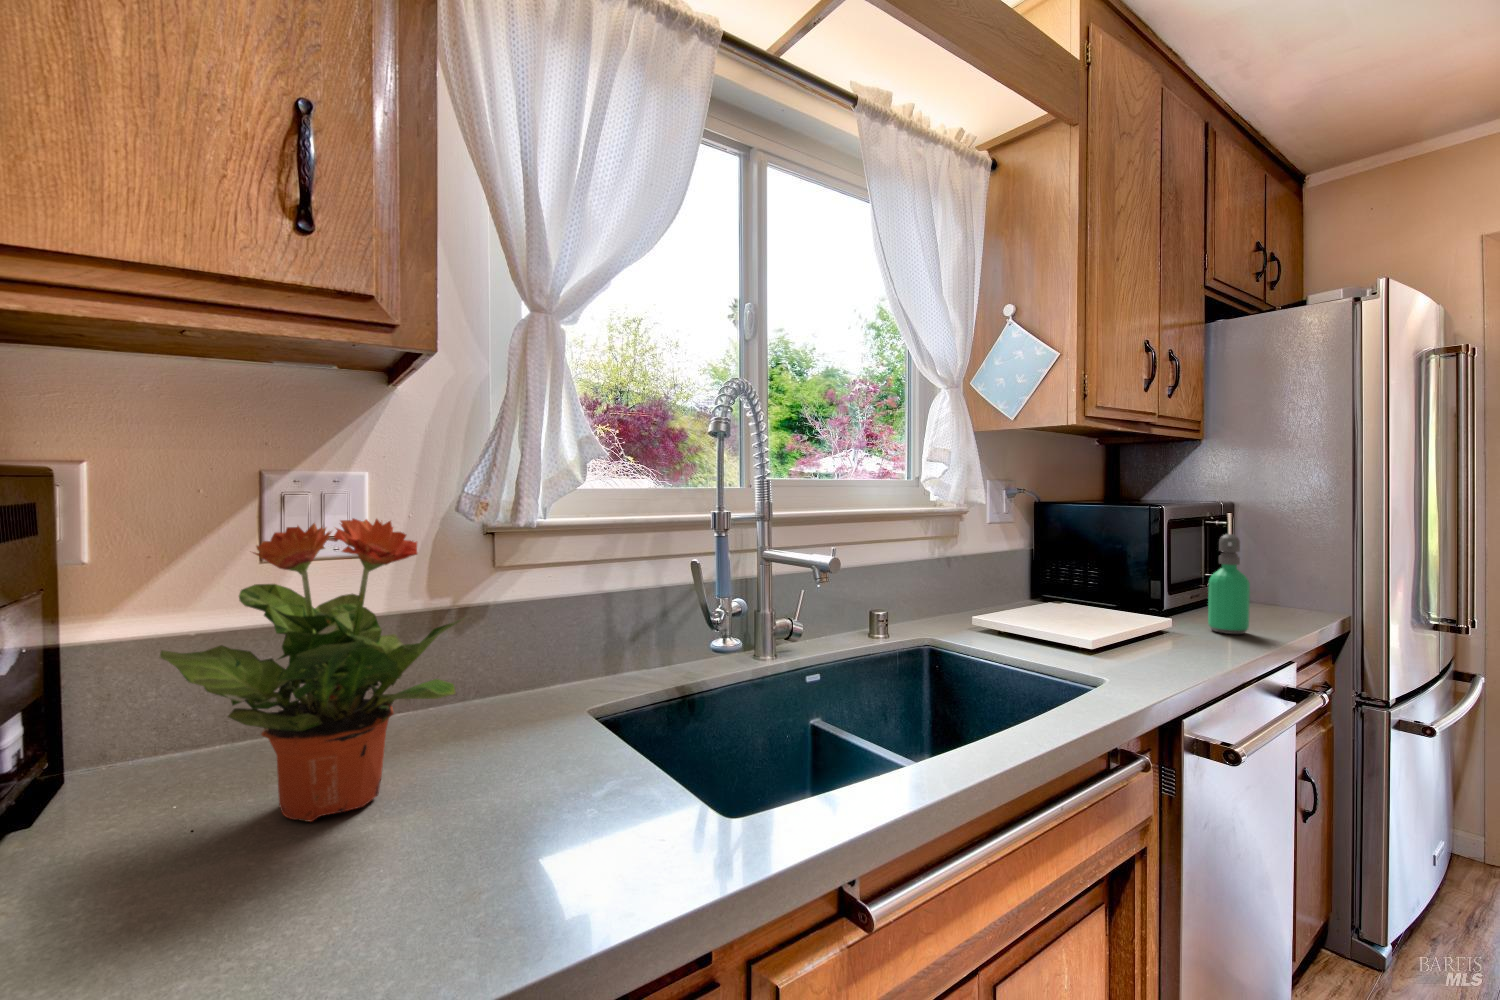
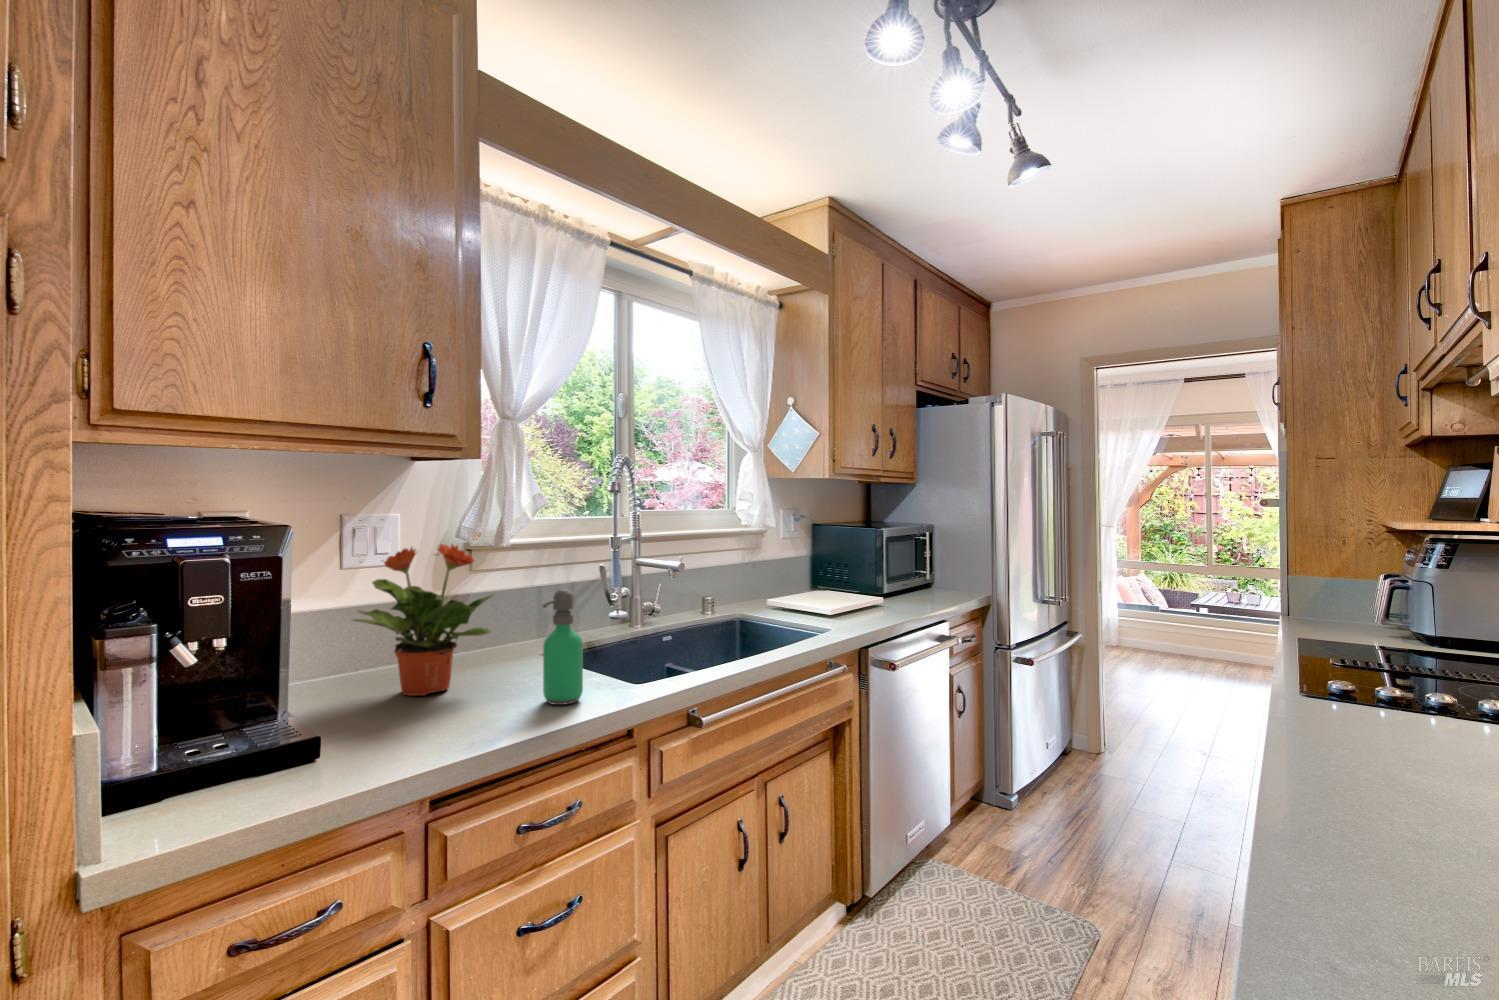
soap dispenser: present [1208,534,1250,634] -> present [543,589,583,705]

